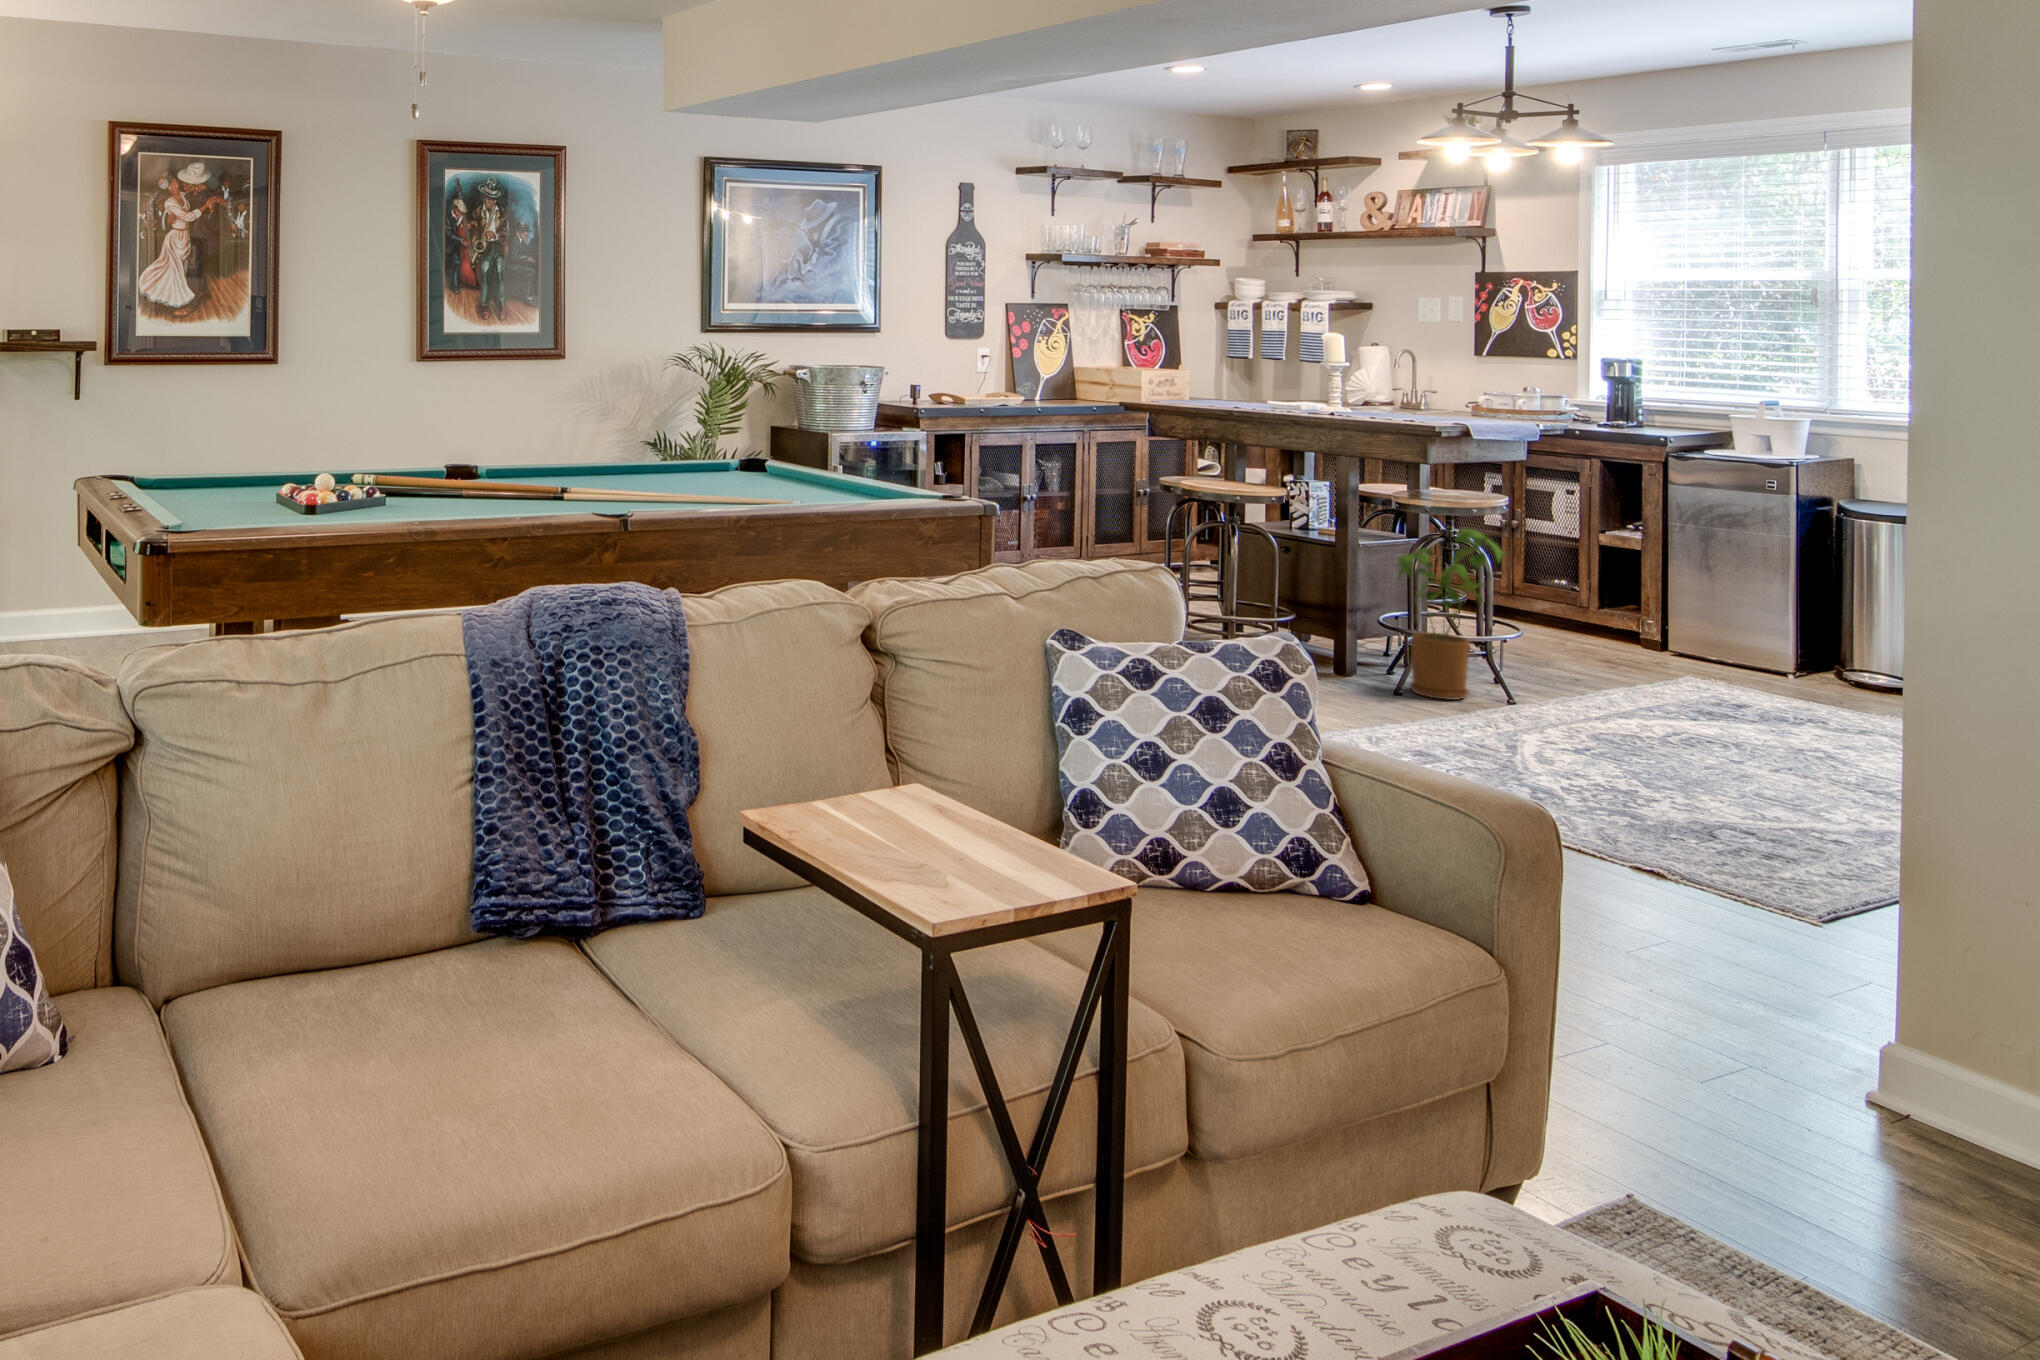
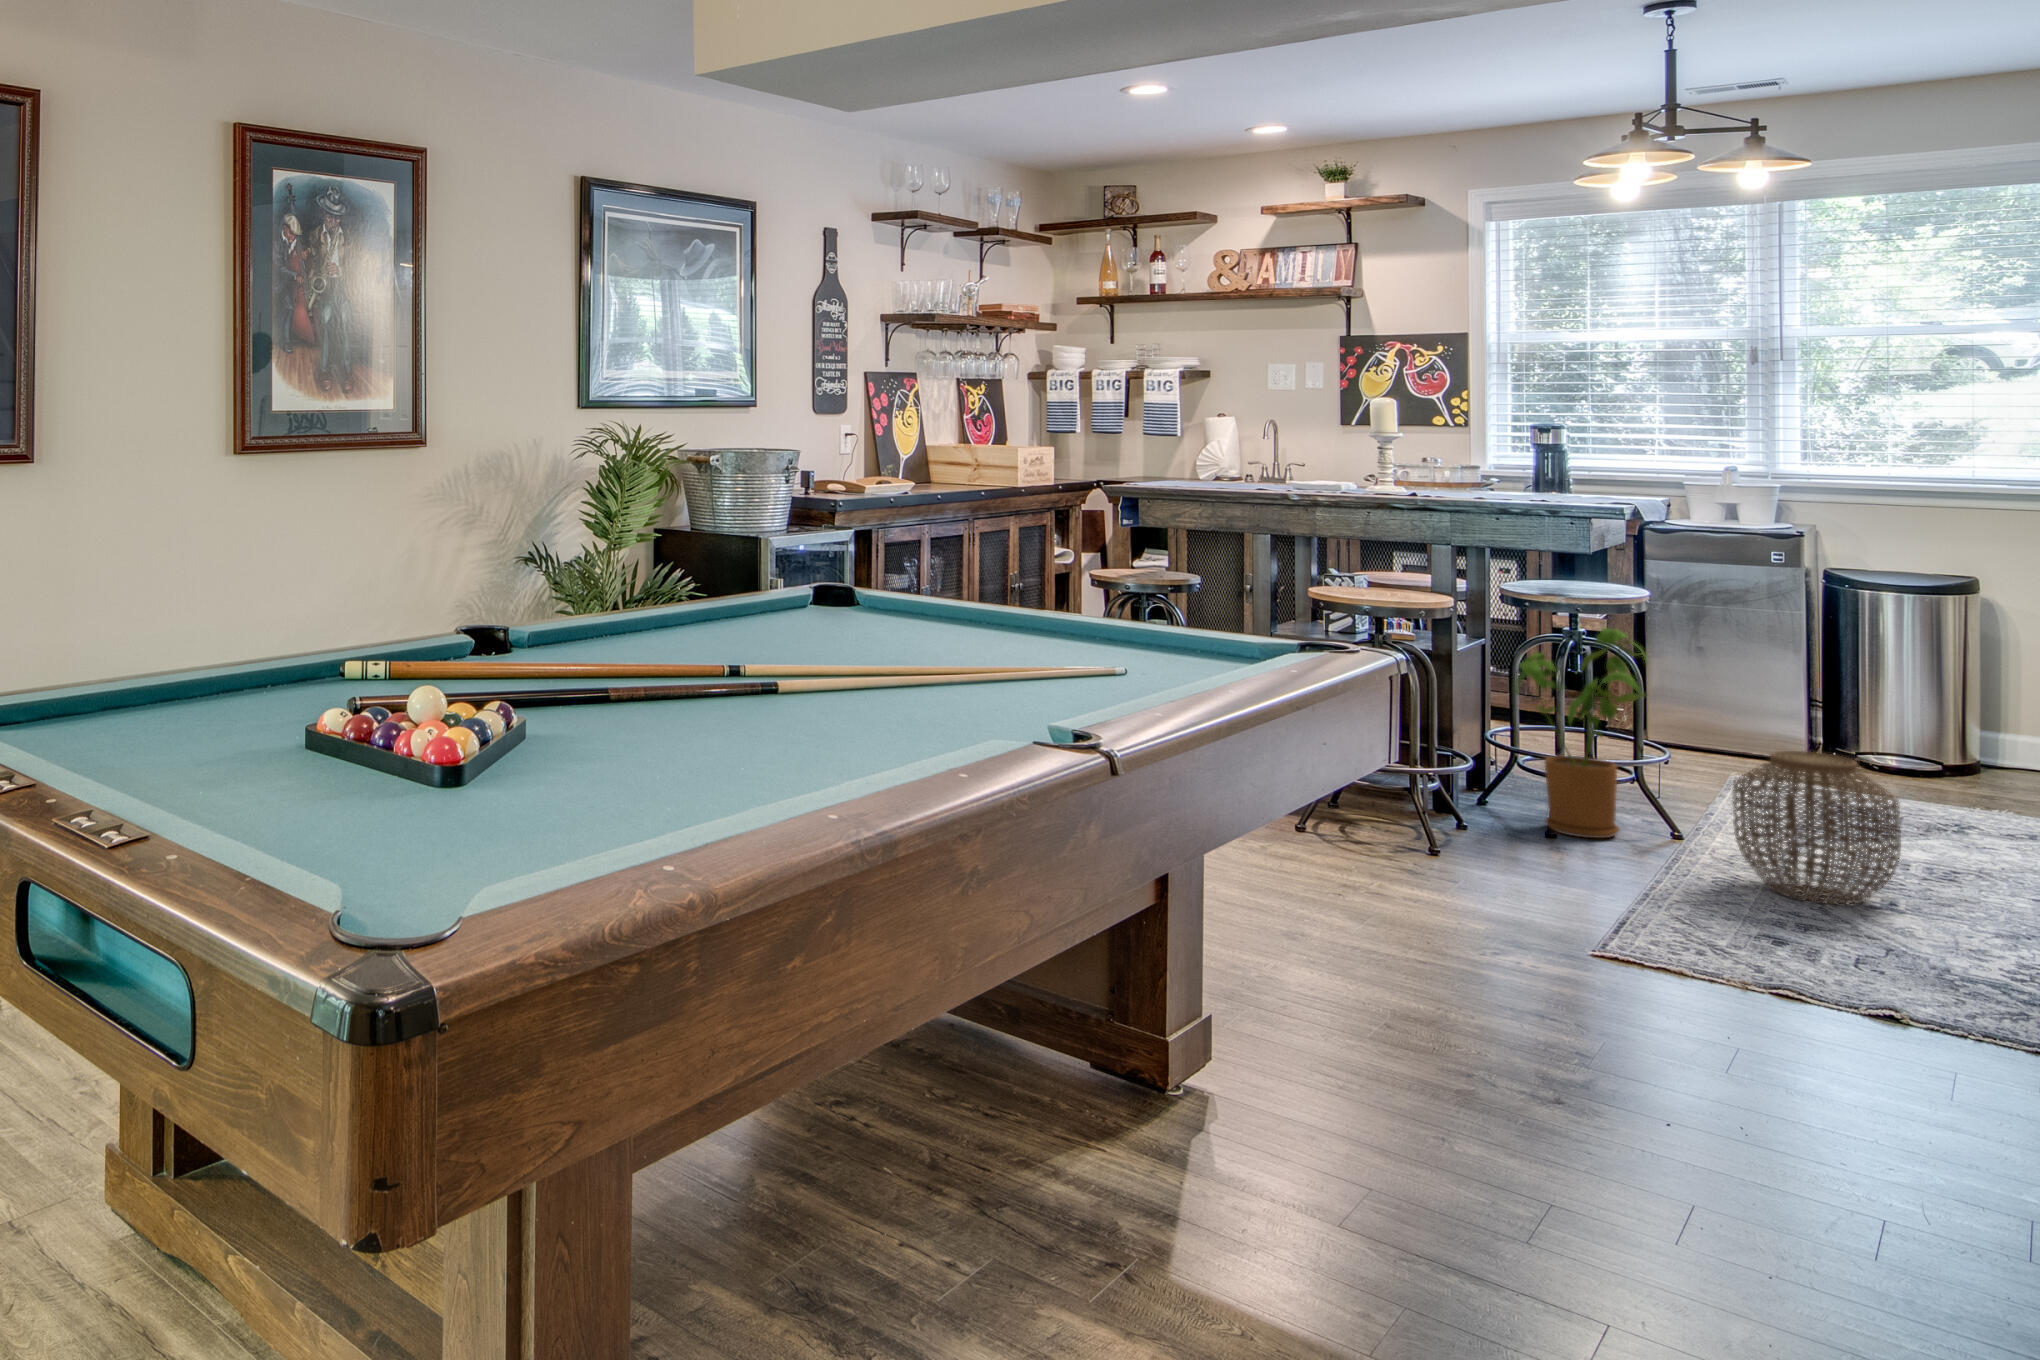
woven basket: none [1493,631,1623,755] -> present [1733,751,1901,904]

